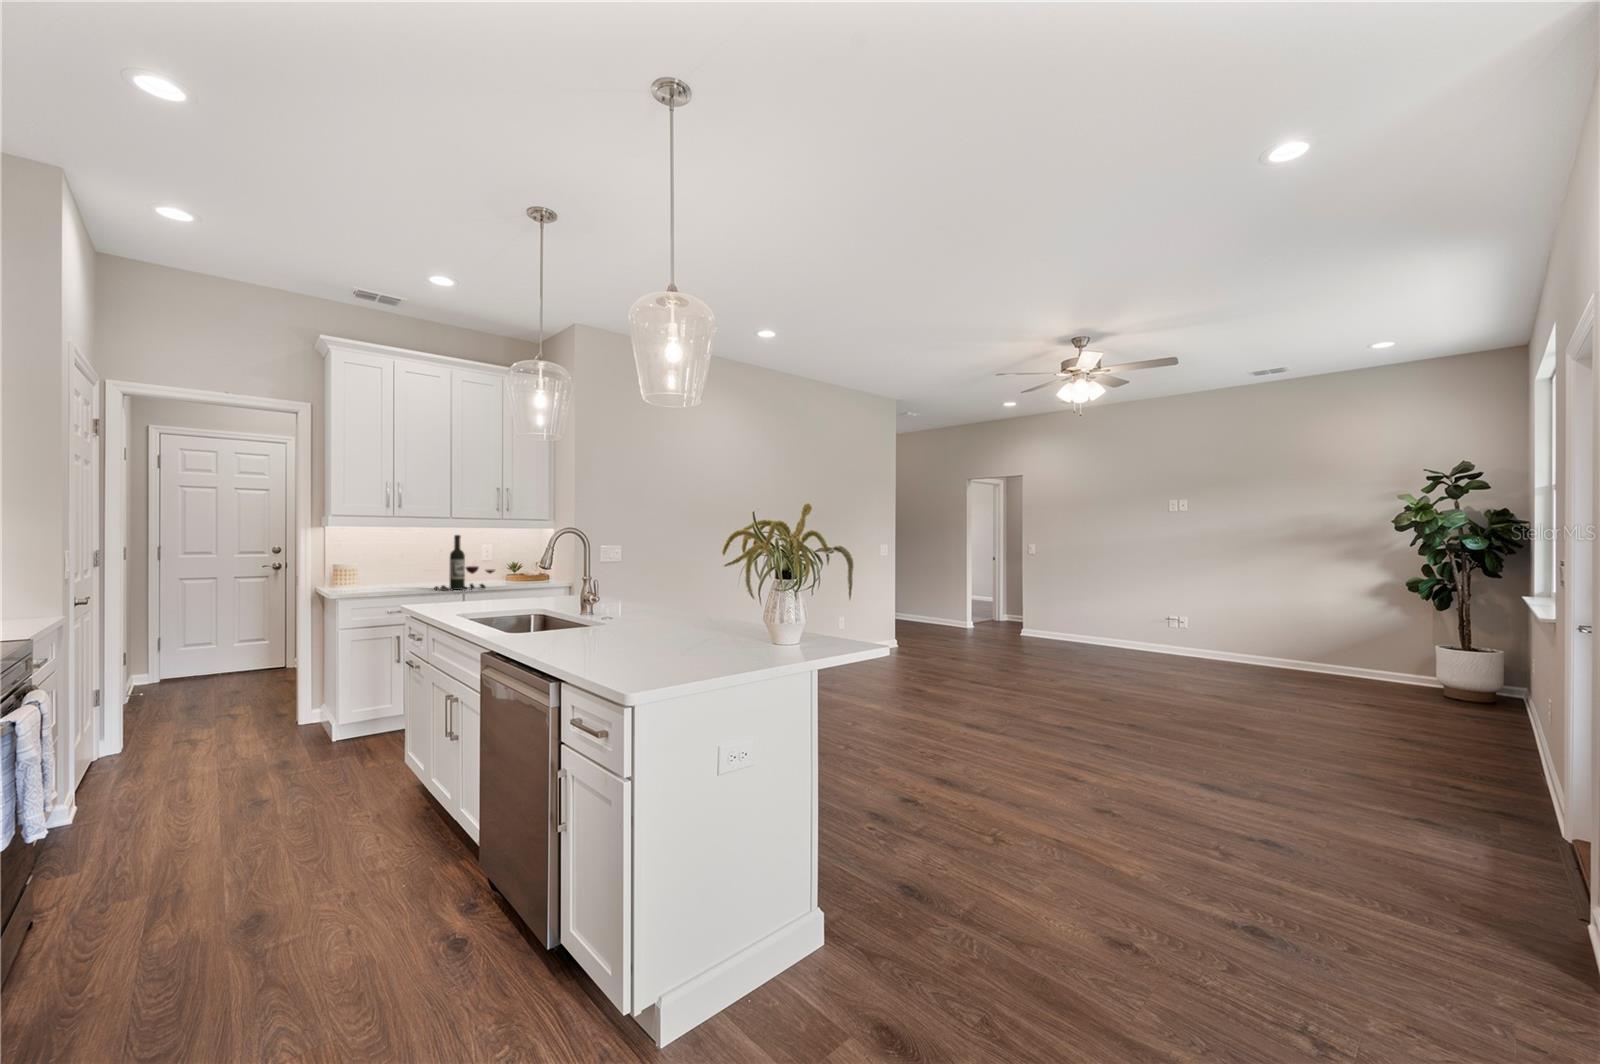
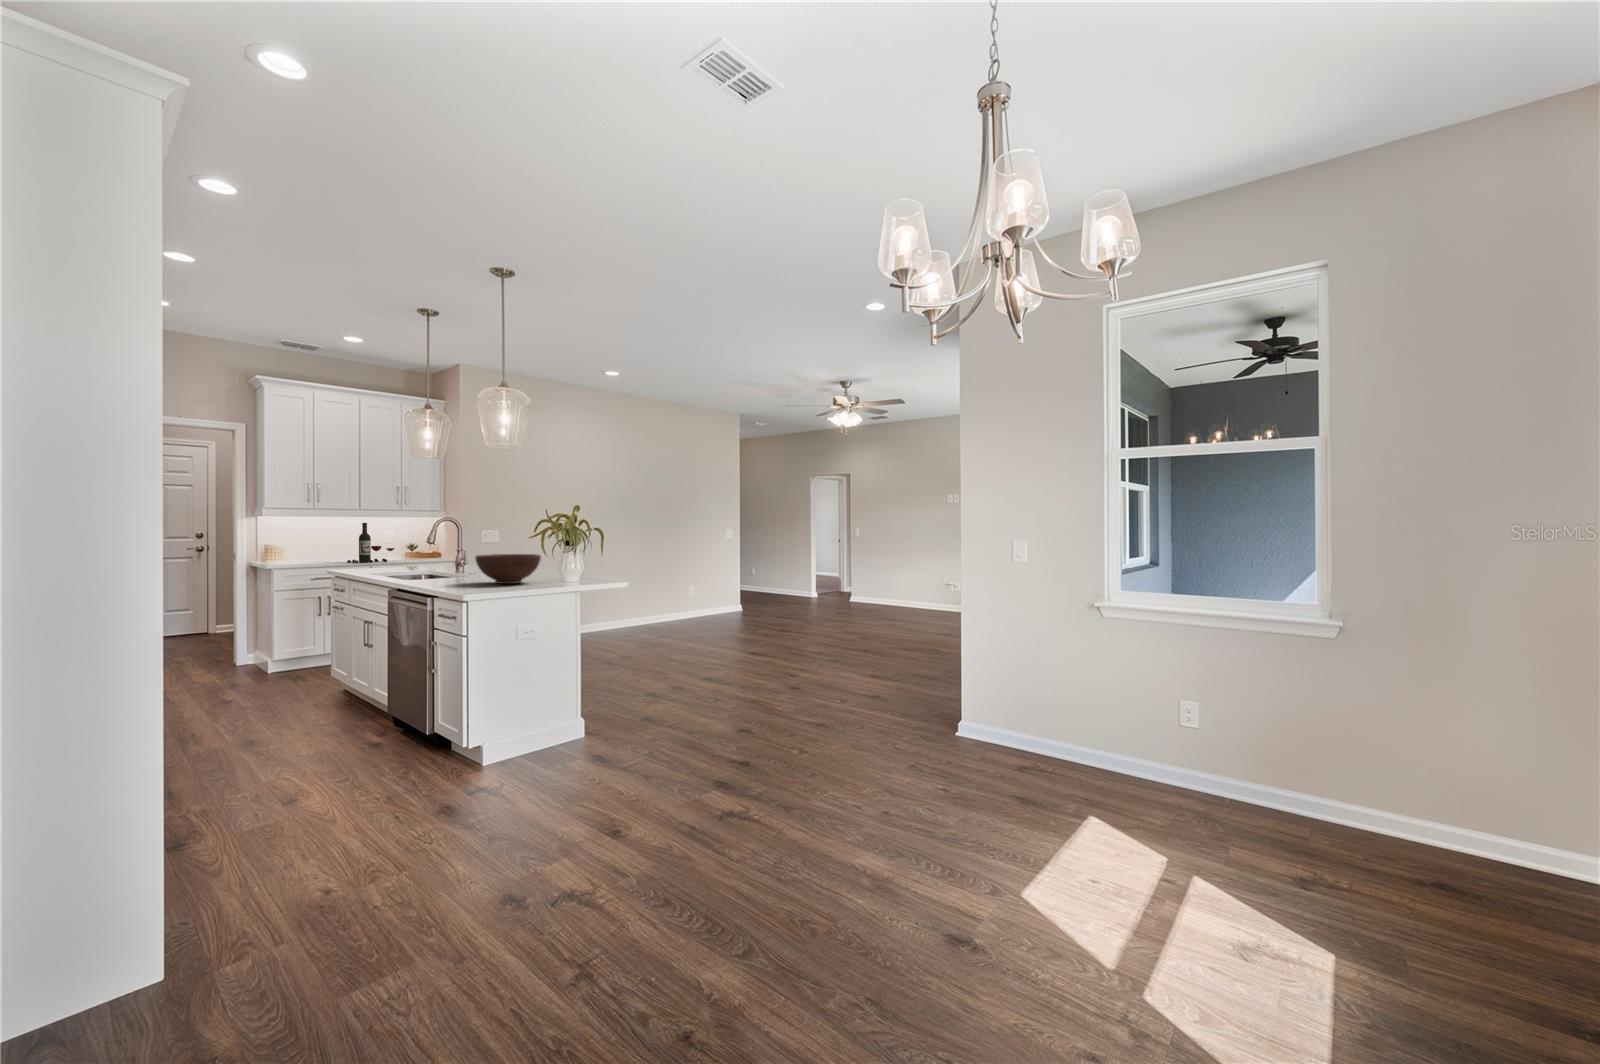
fruit bowl: none [632,593,744,652] -> present [475,554,541,584]

